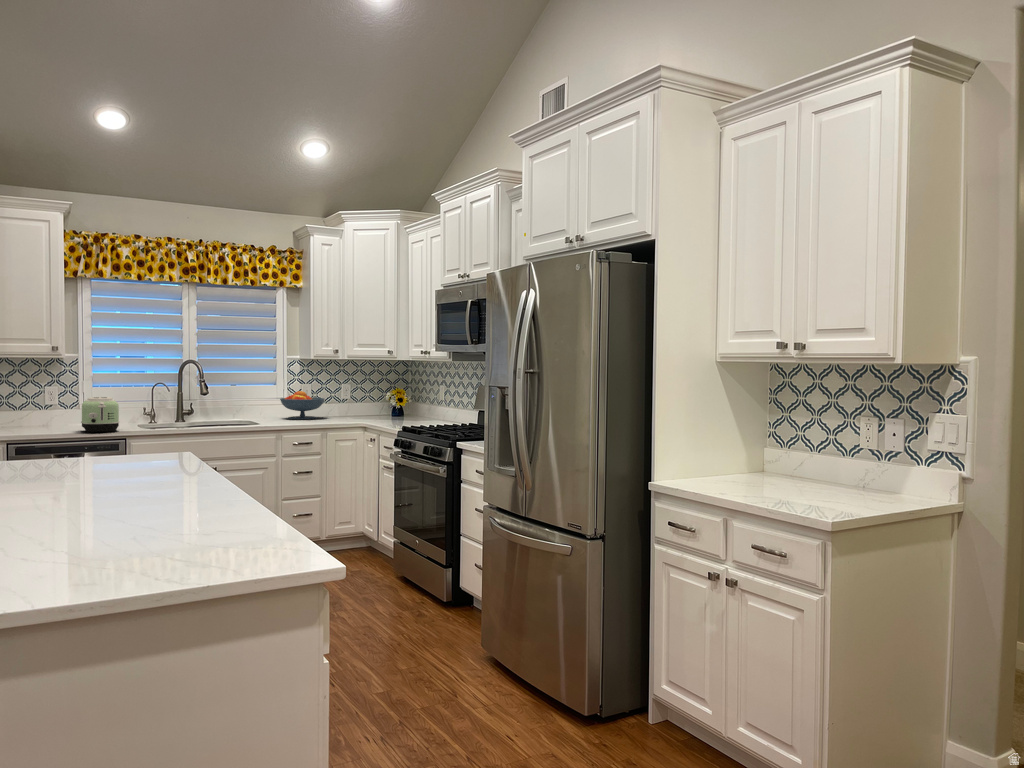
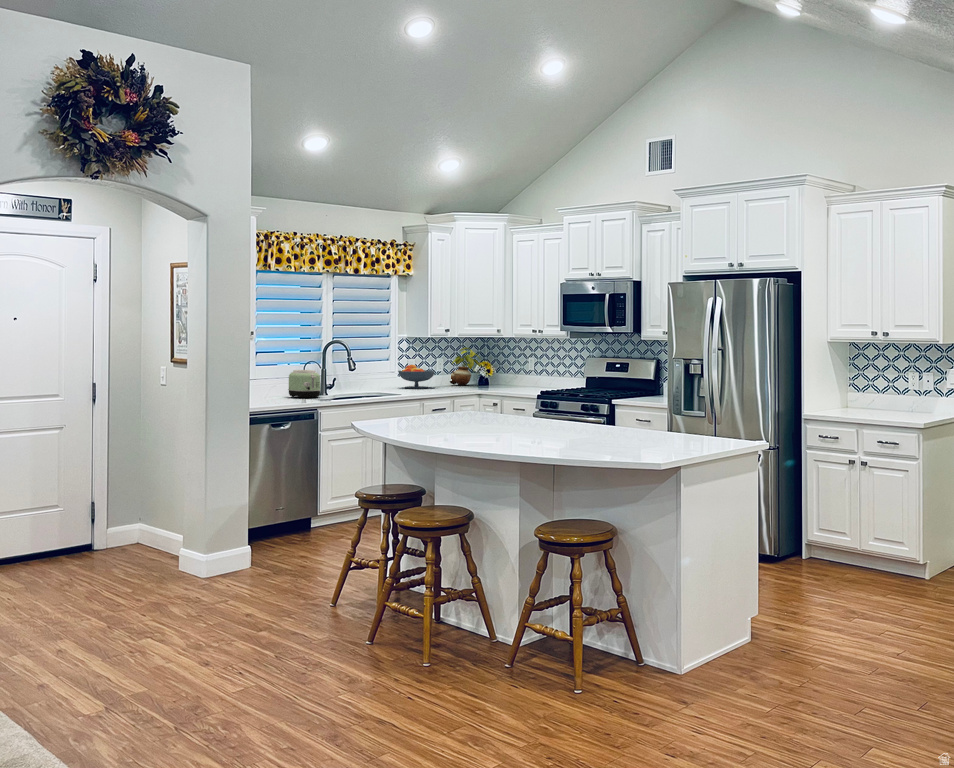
potted plant: none [356,372,390,416] -> present [450,347,480,386]

